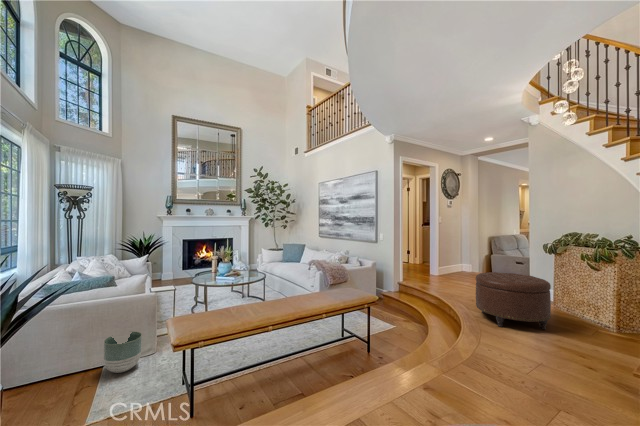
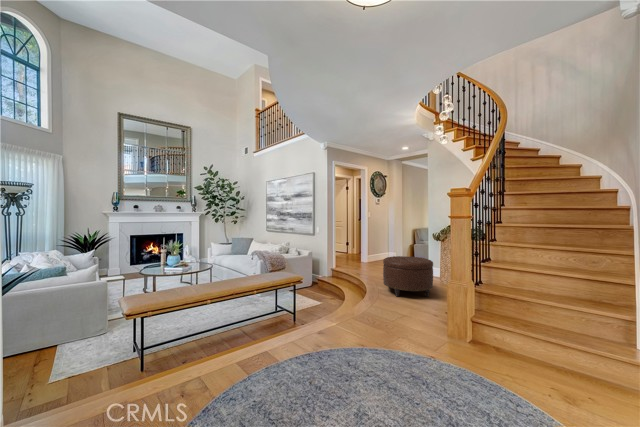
planter: present [104,332,142,373] -> none [57,315,94,351]

